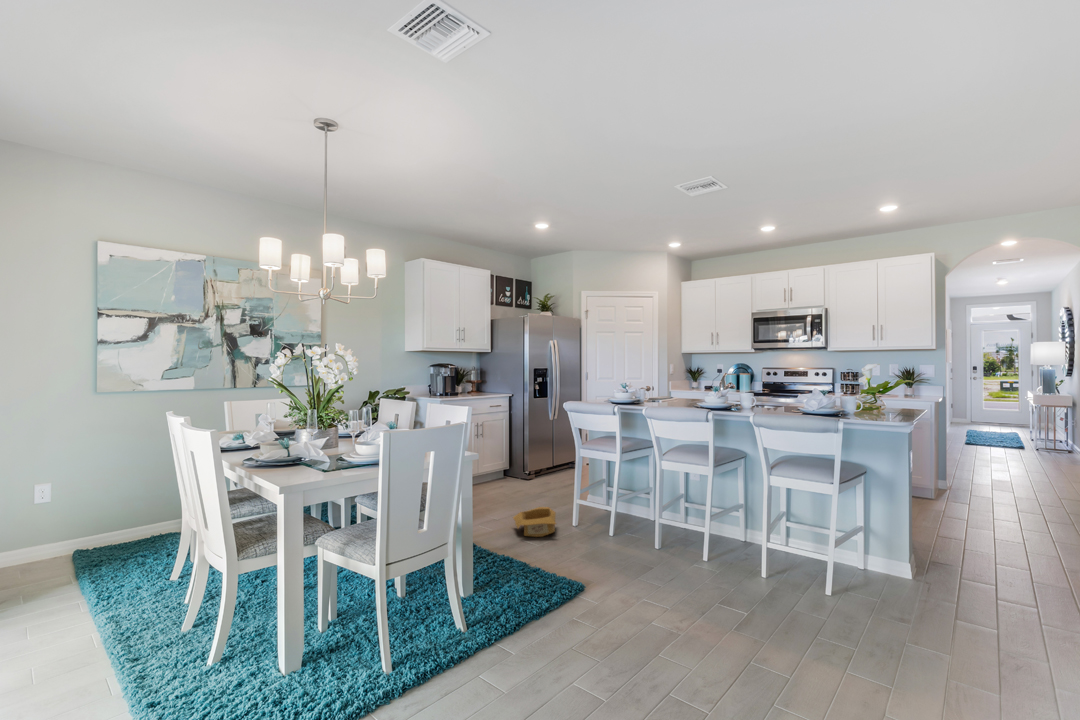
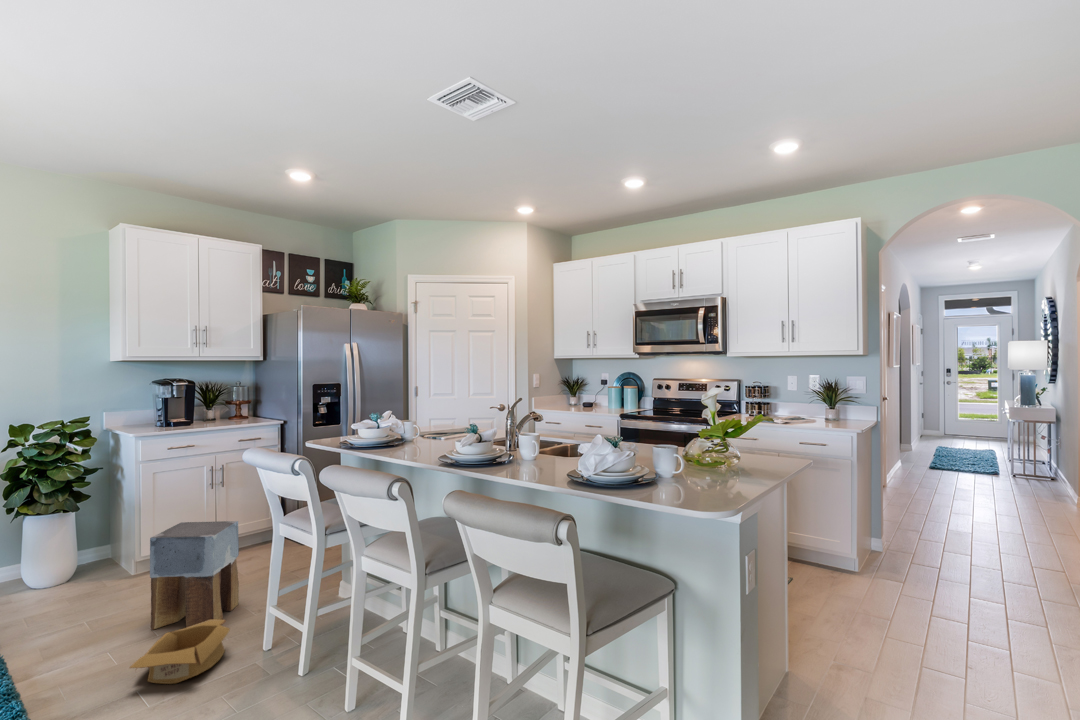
stool: none [490,453,528,517] -> present [150,521,239,630]

